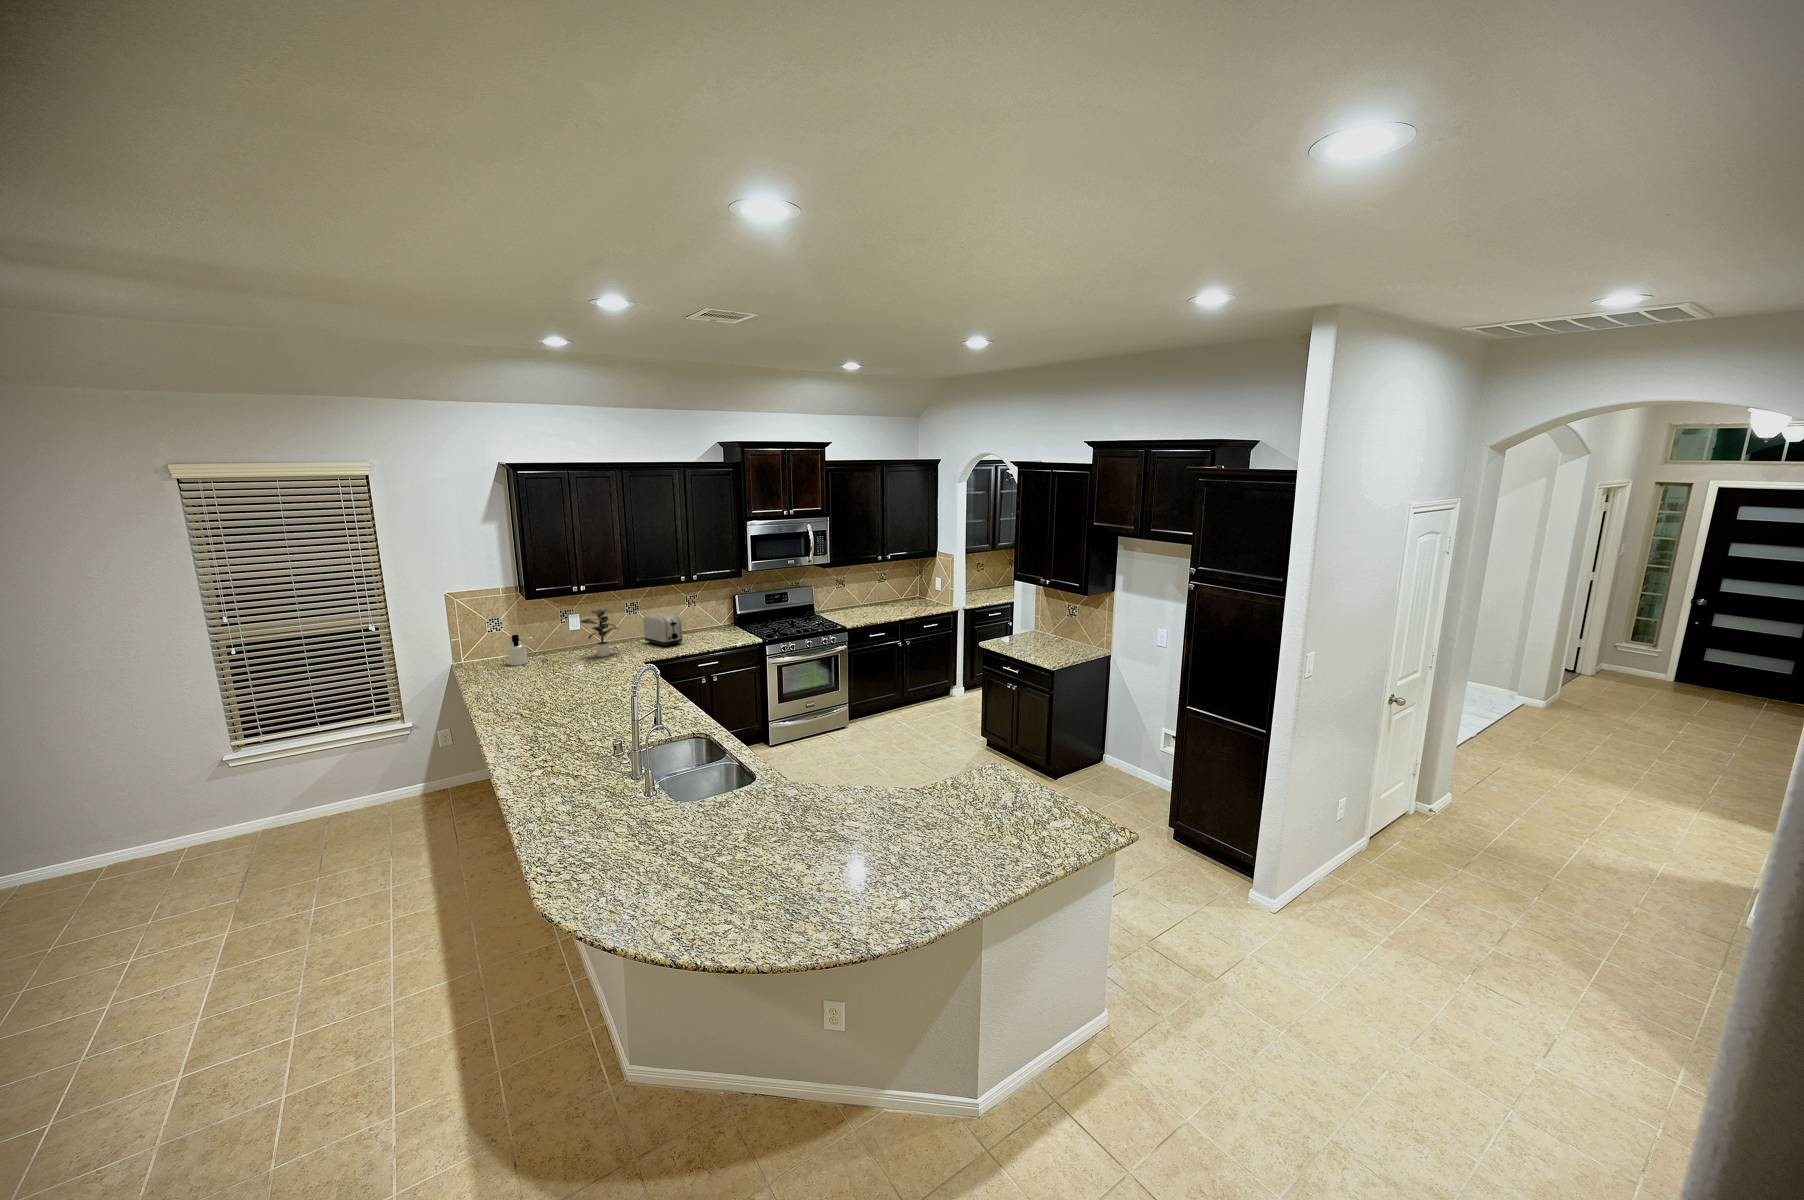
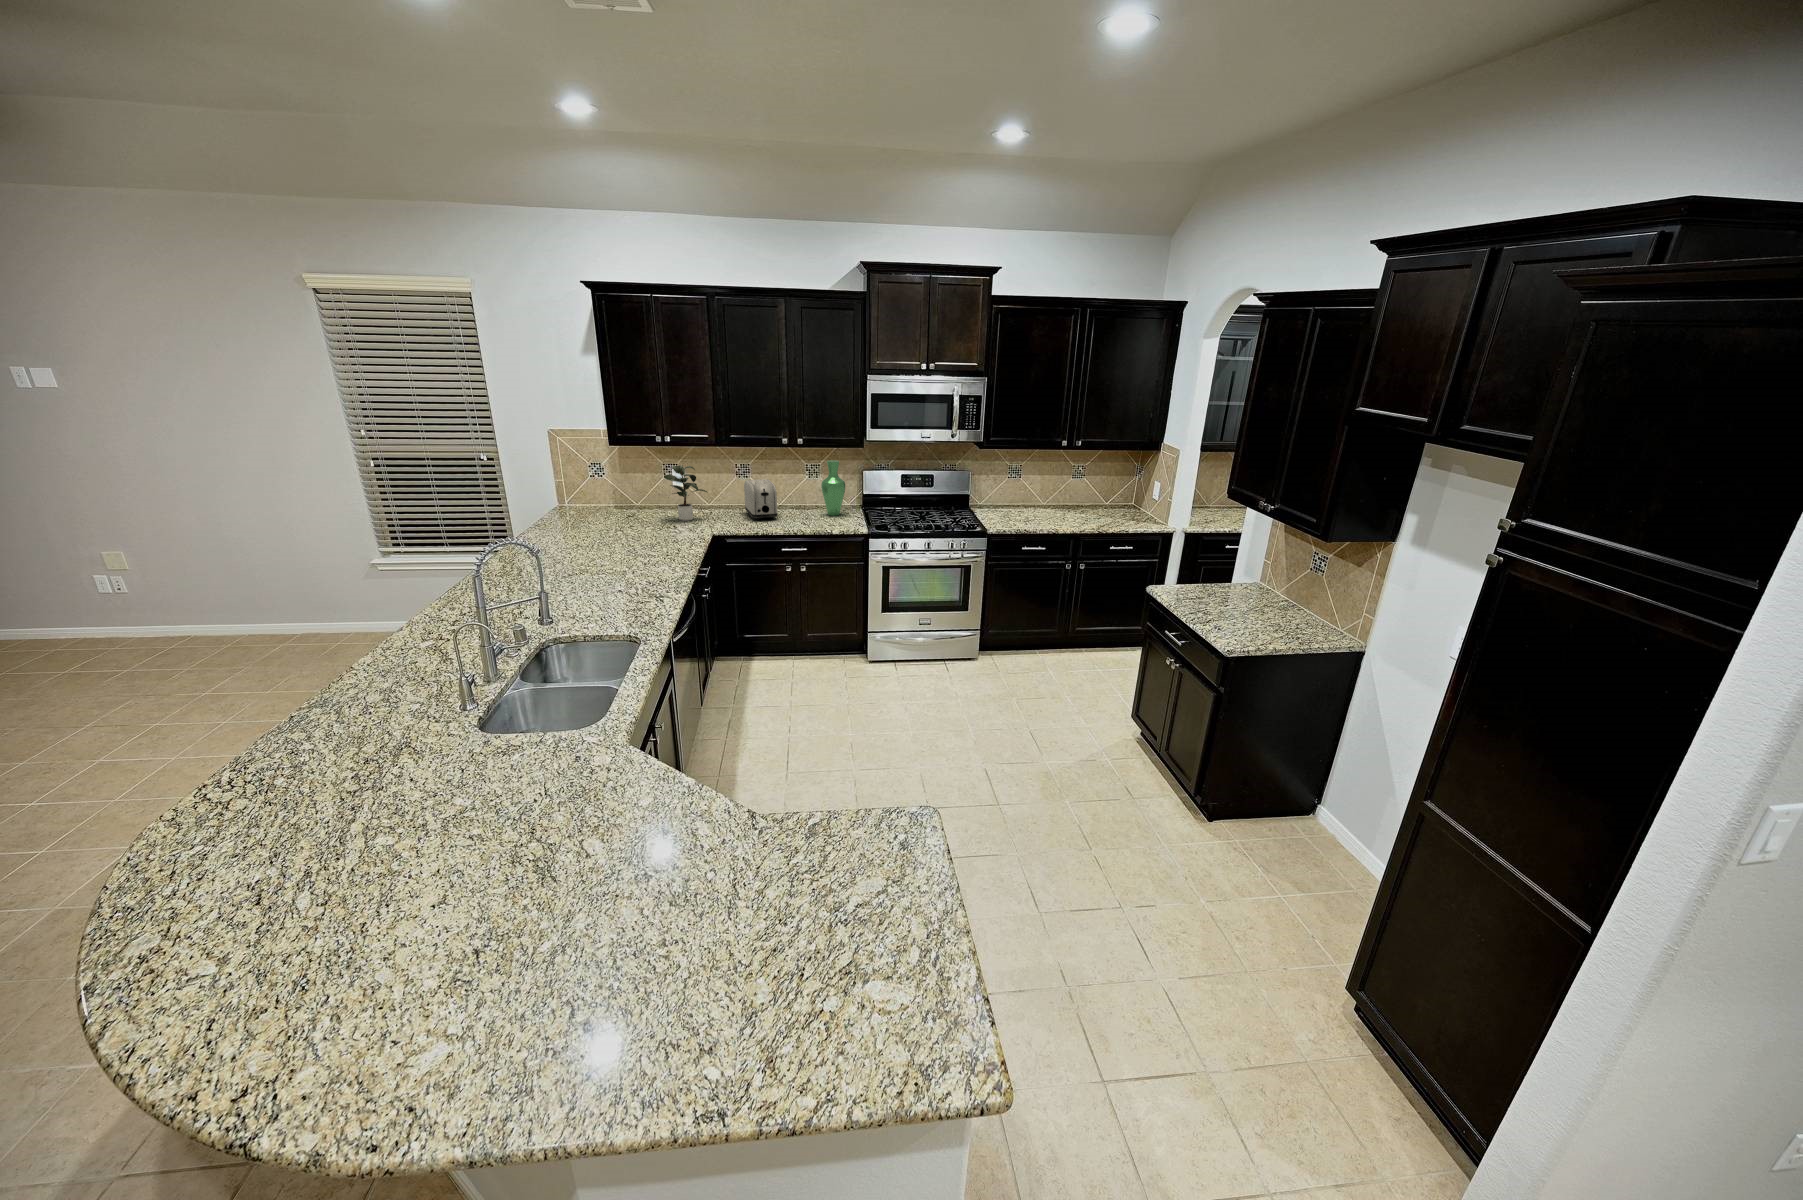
vase: none [709,590,730,635] -> present [821,460,845,516]
soap dispenser: present [506,635,534,665] -> none [593,483,618,516]

